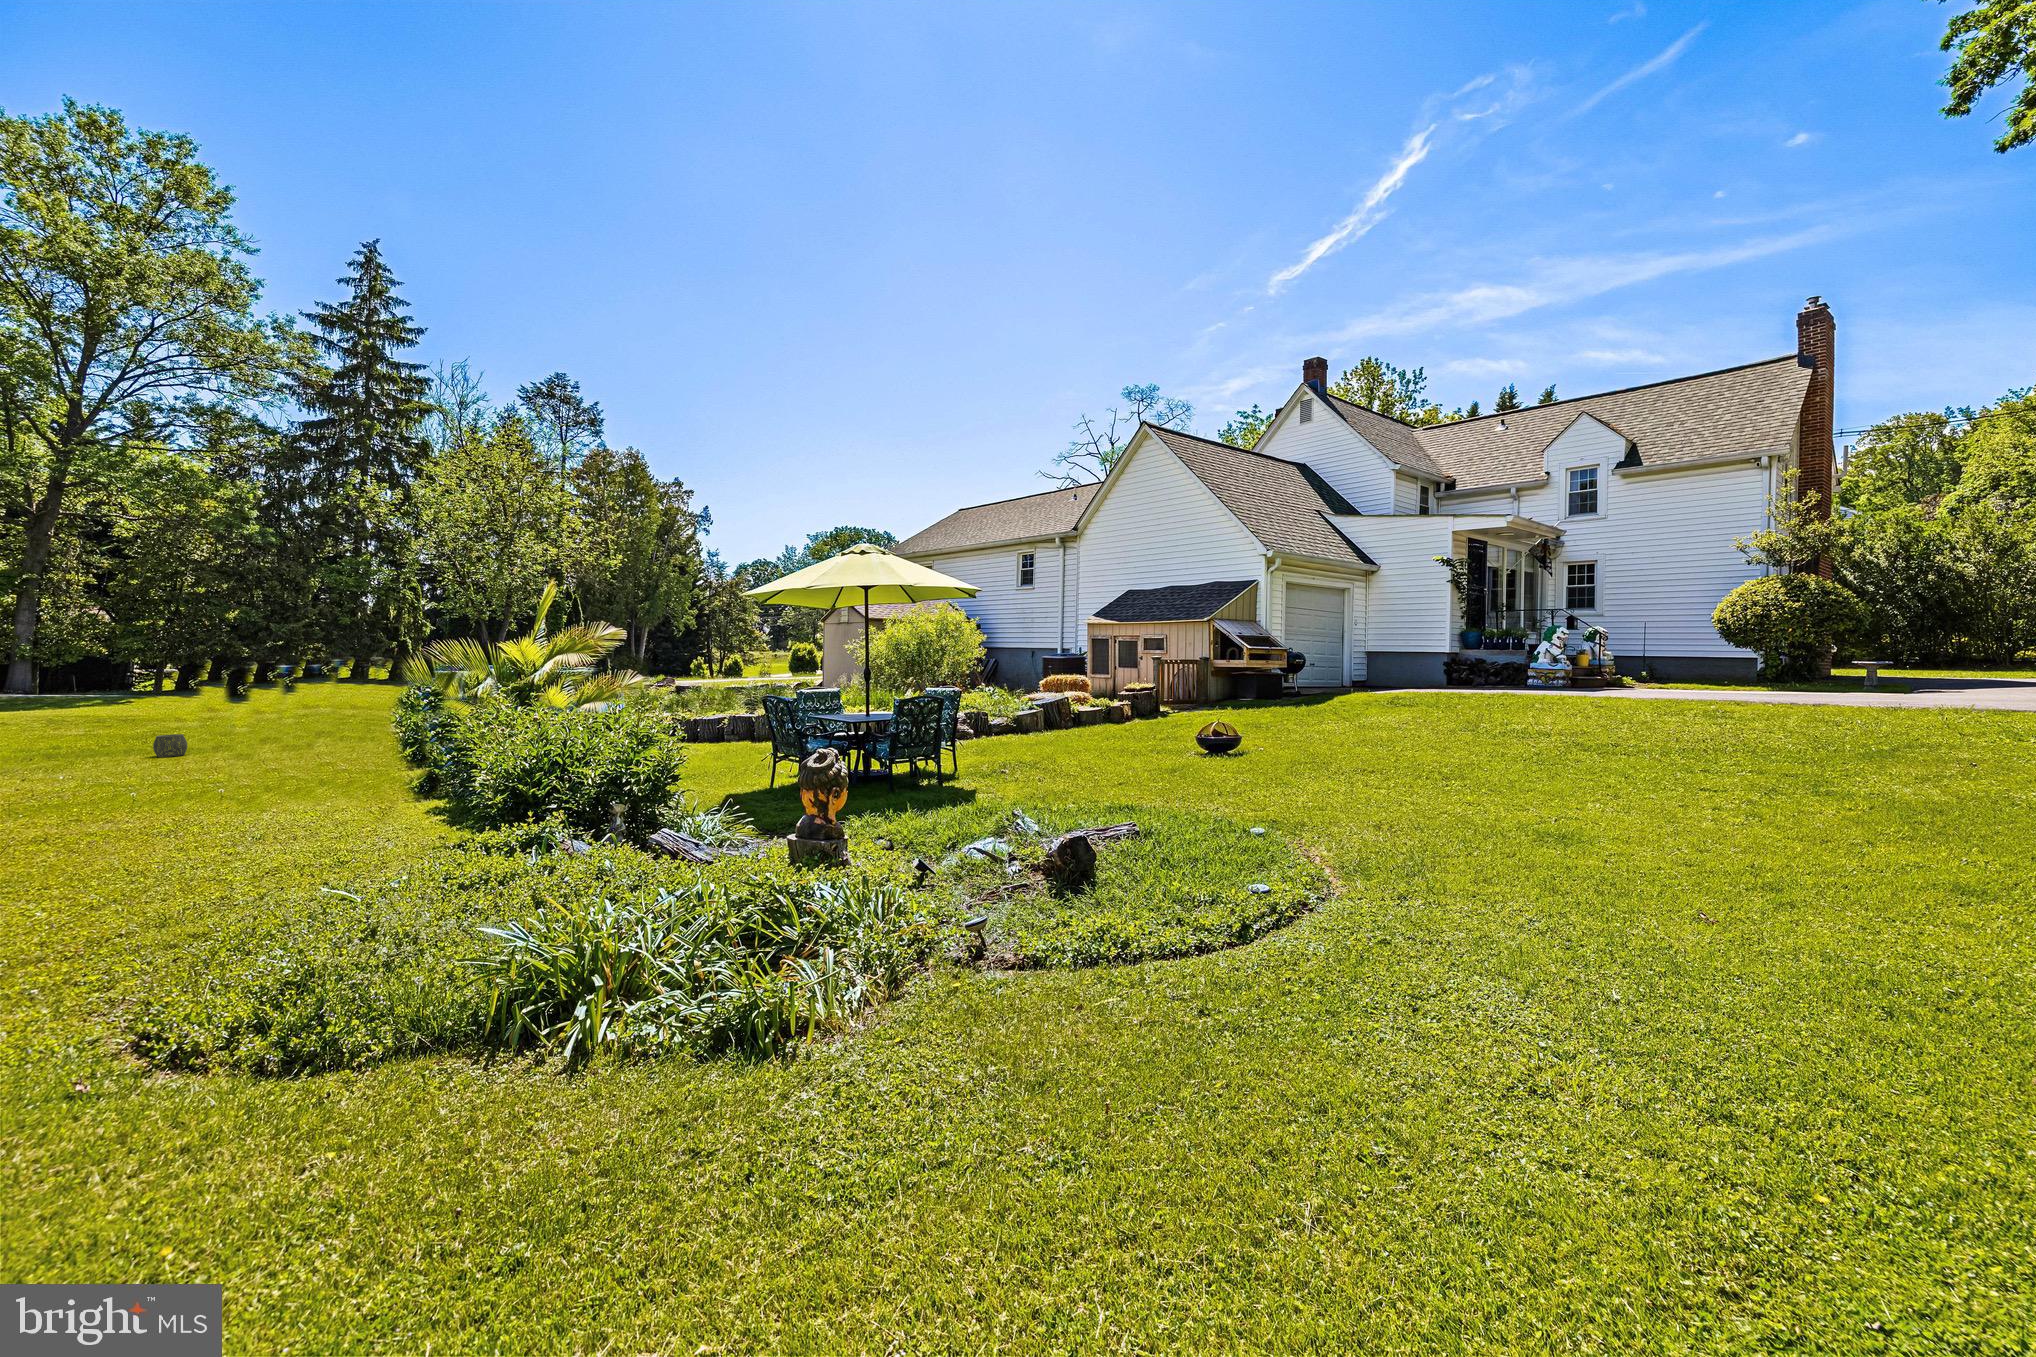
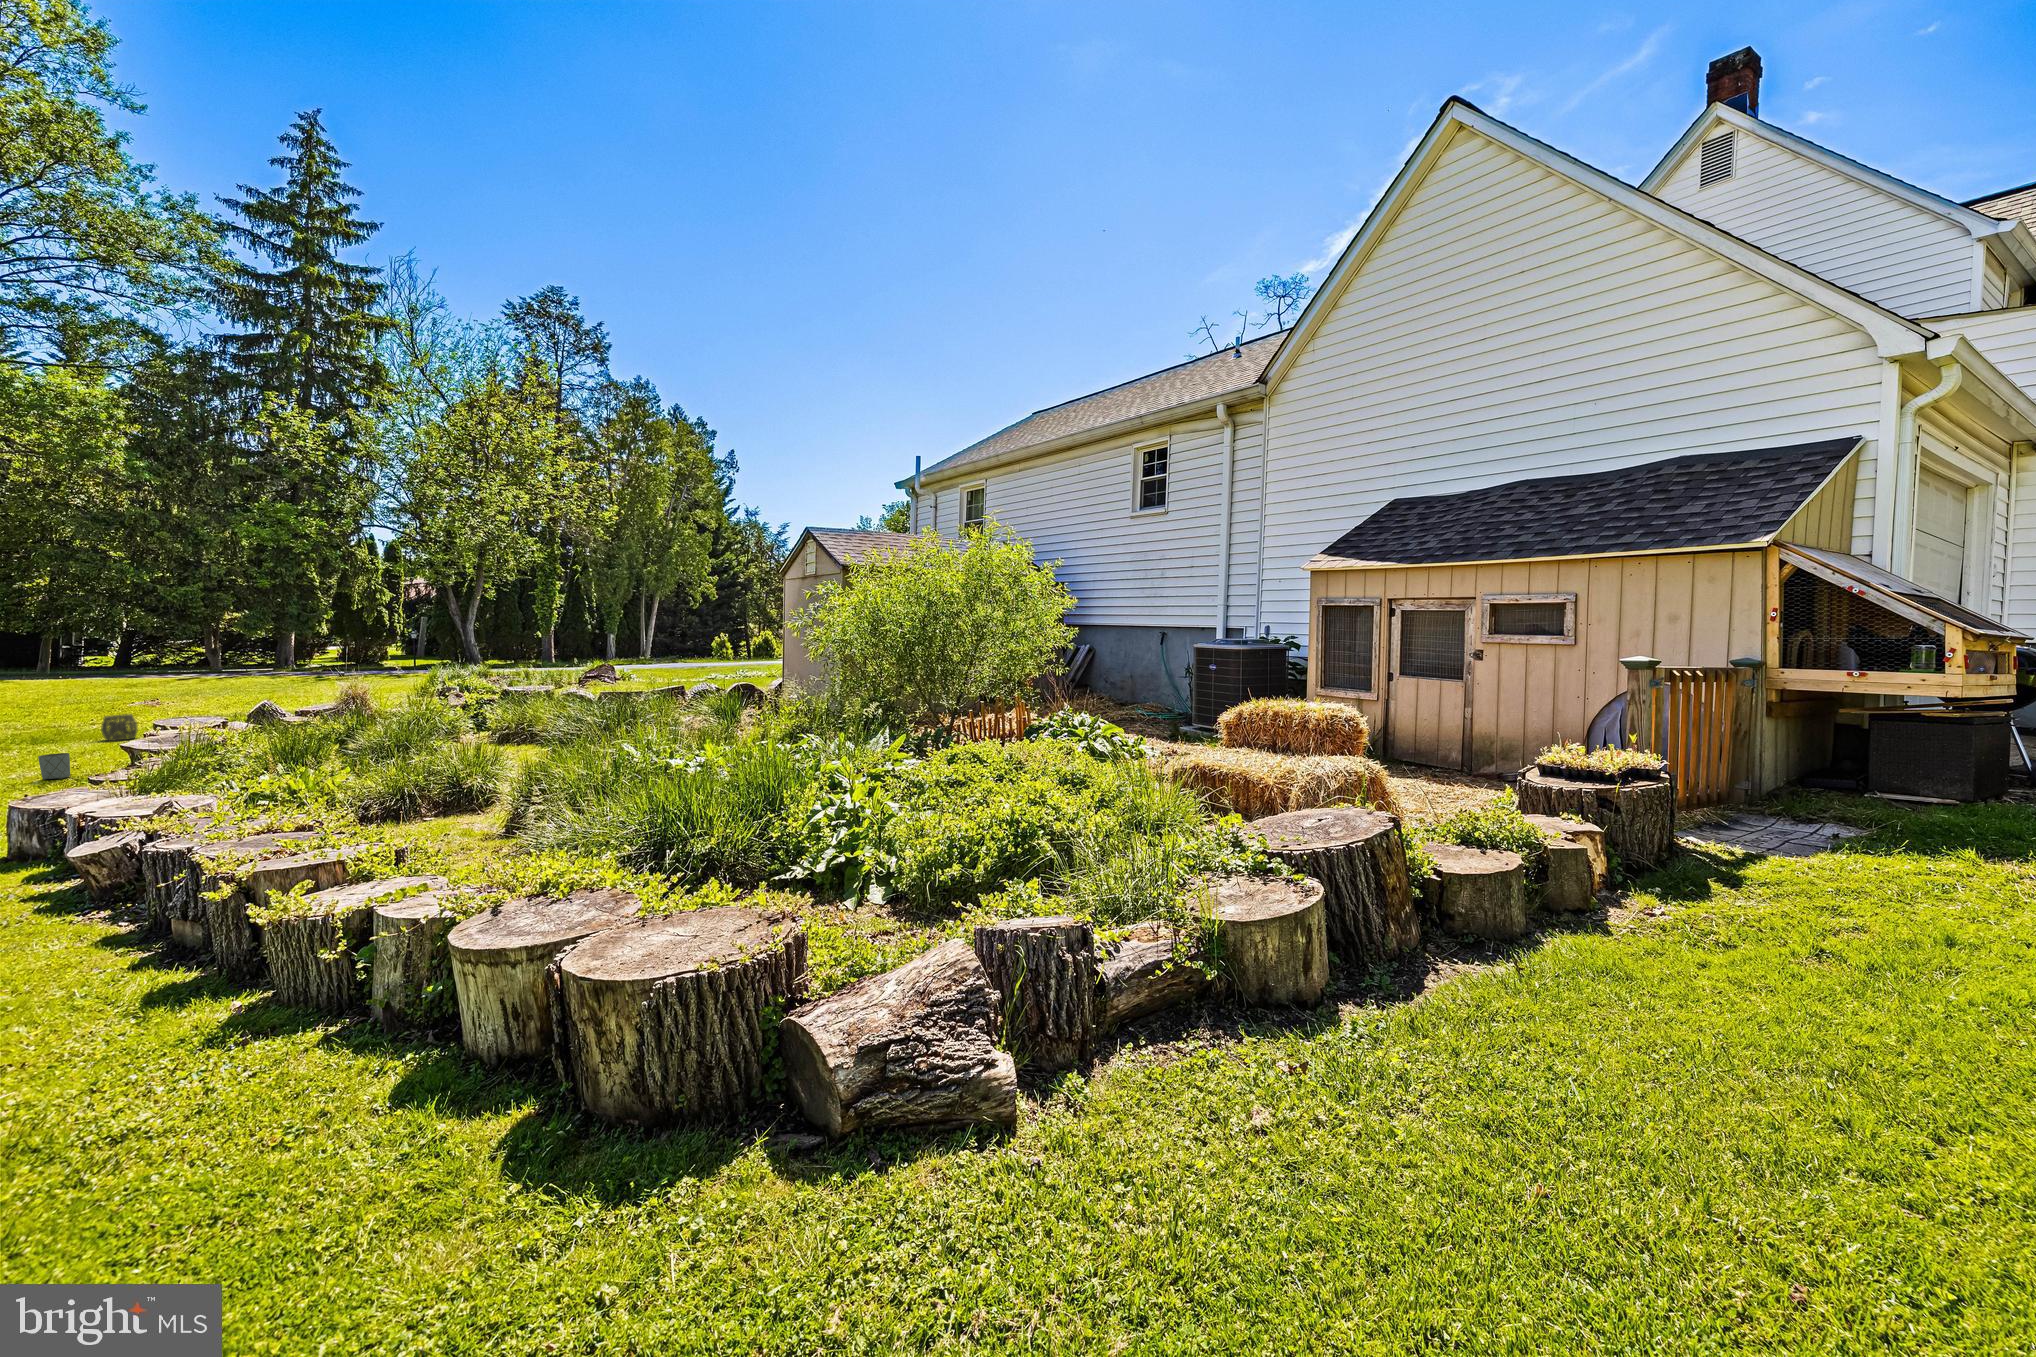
planter: none [91,769,121,792] -> present [38,753,70,780]

